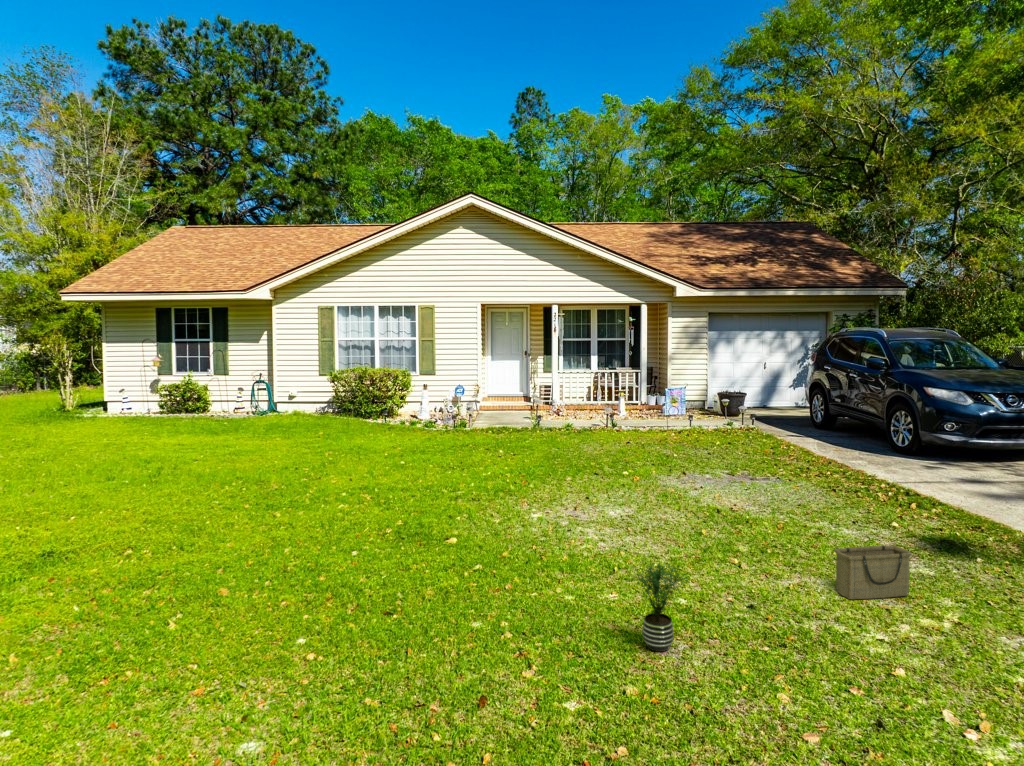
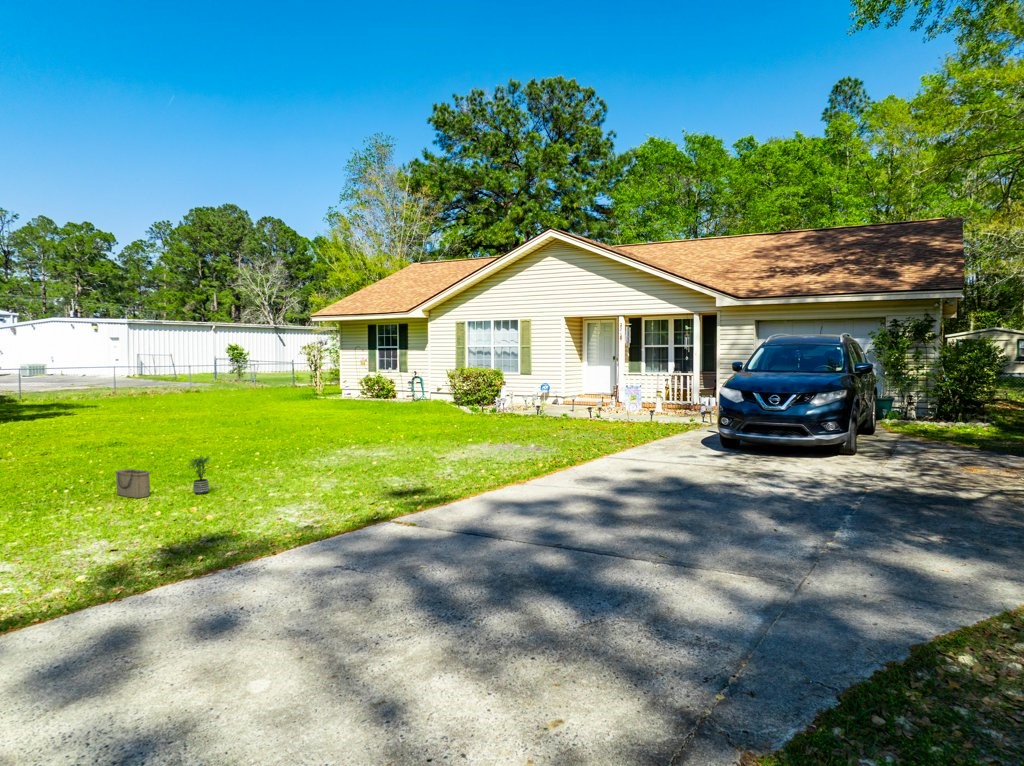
basket: present [834,546,912,599] -> present [115,469,150,498]

